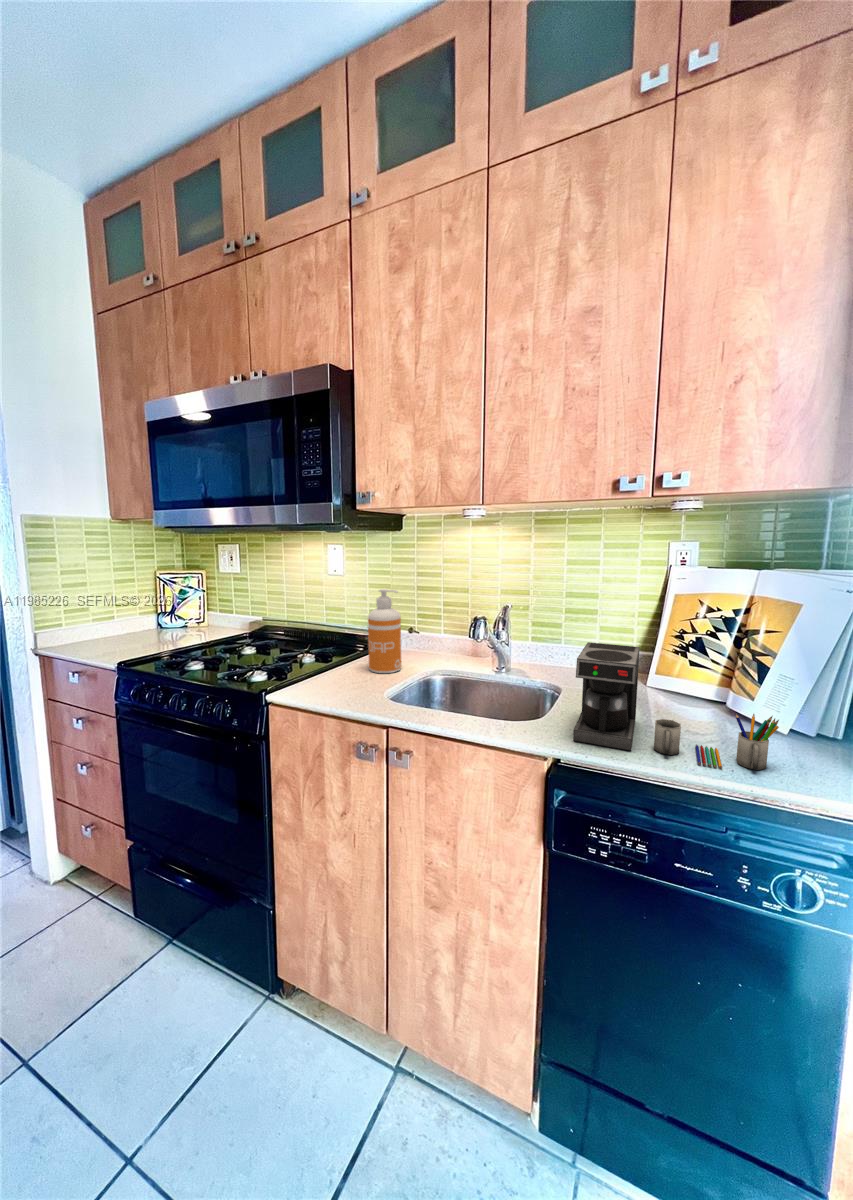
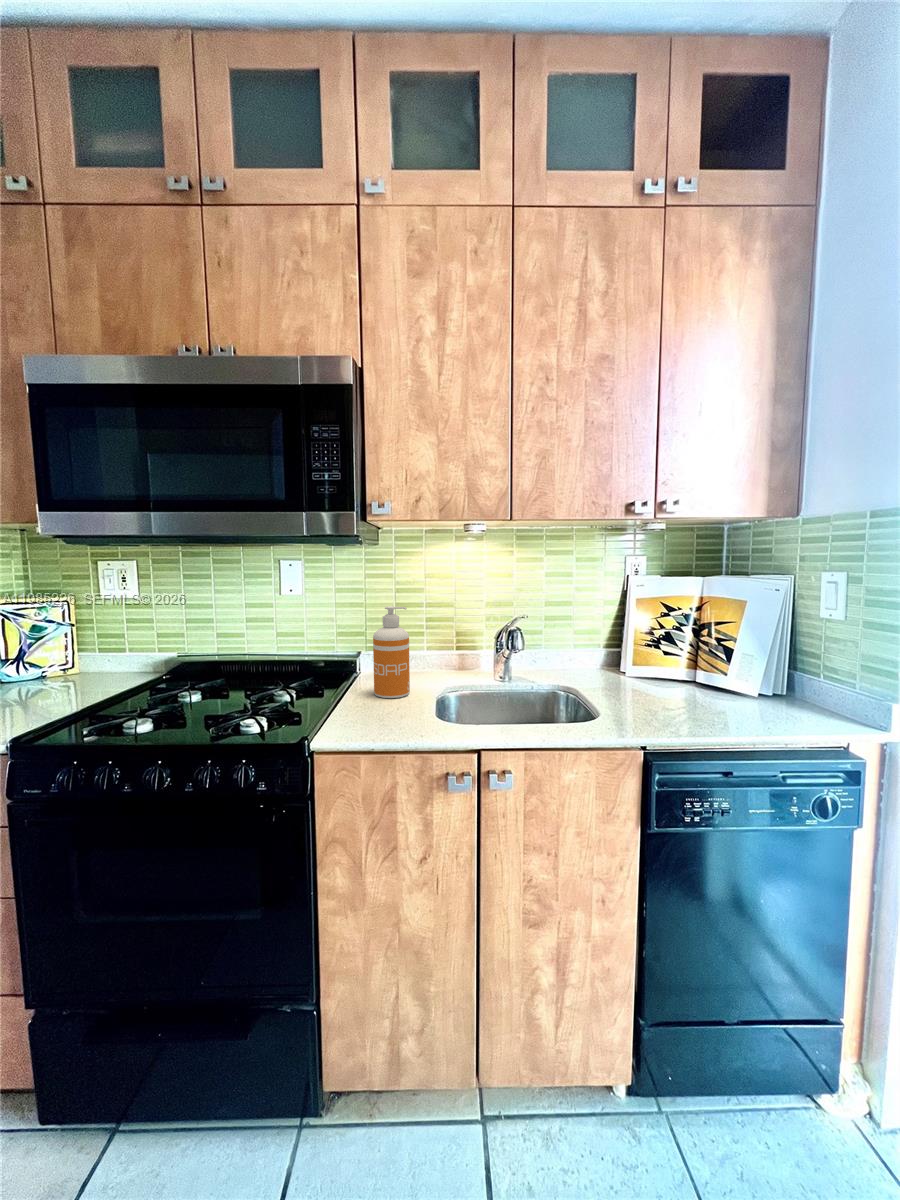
coffee maker: present [573,642,779,770] -> none [620,641,785,727]

